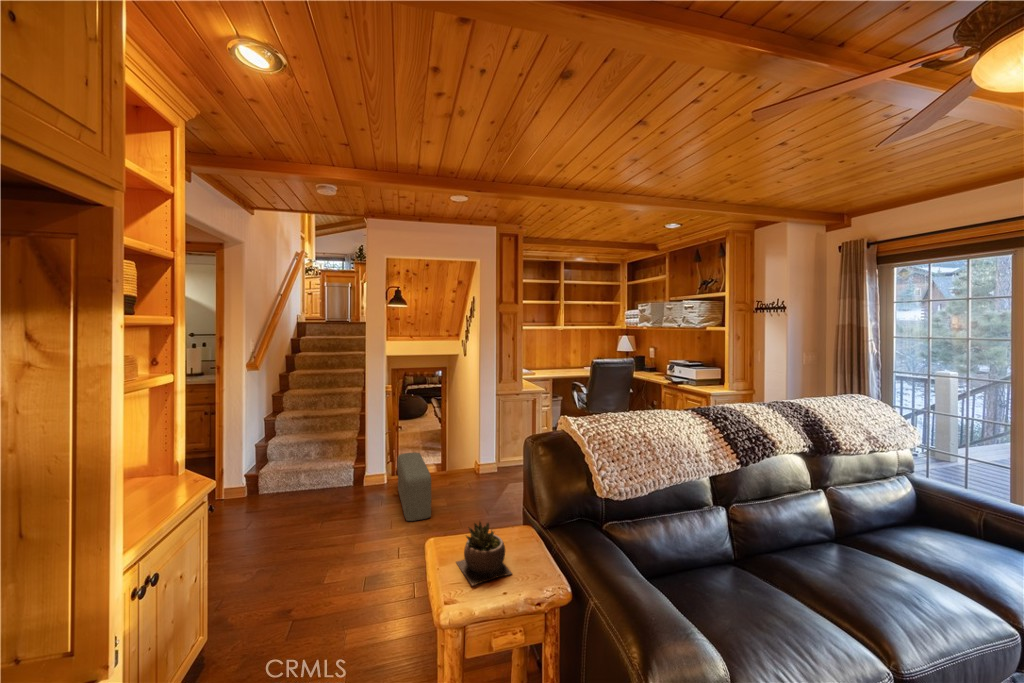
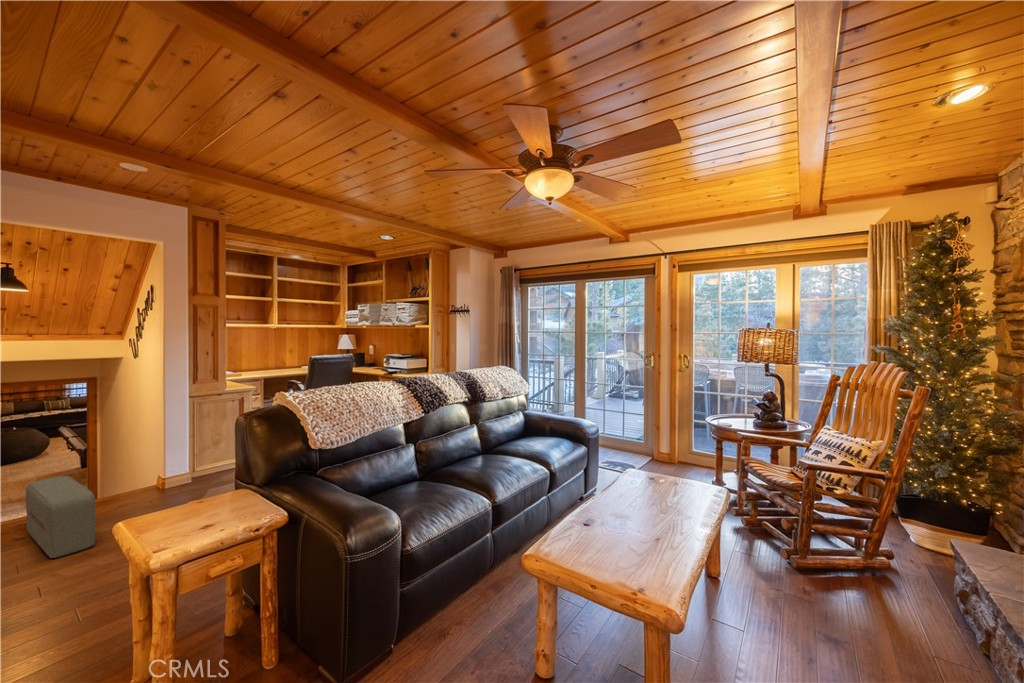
succulent plant: present [456,522,512,585] -> none [161,477,229,533]

